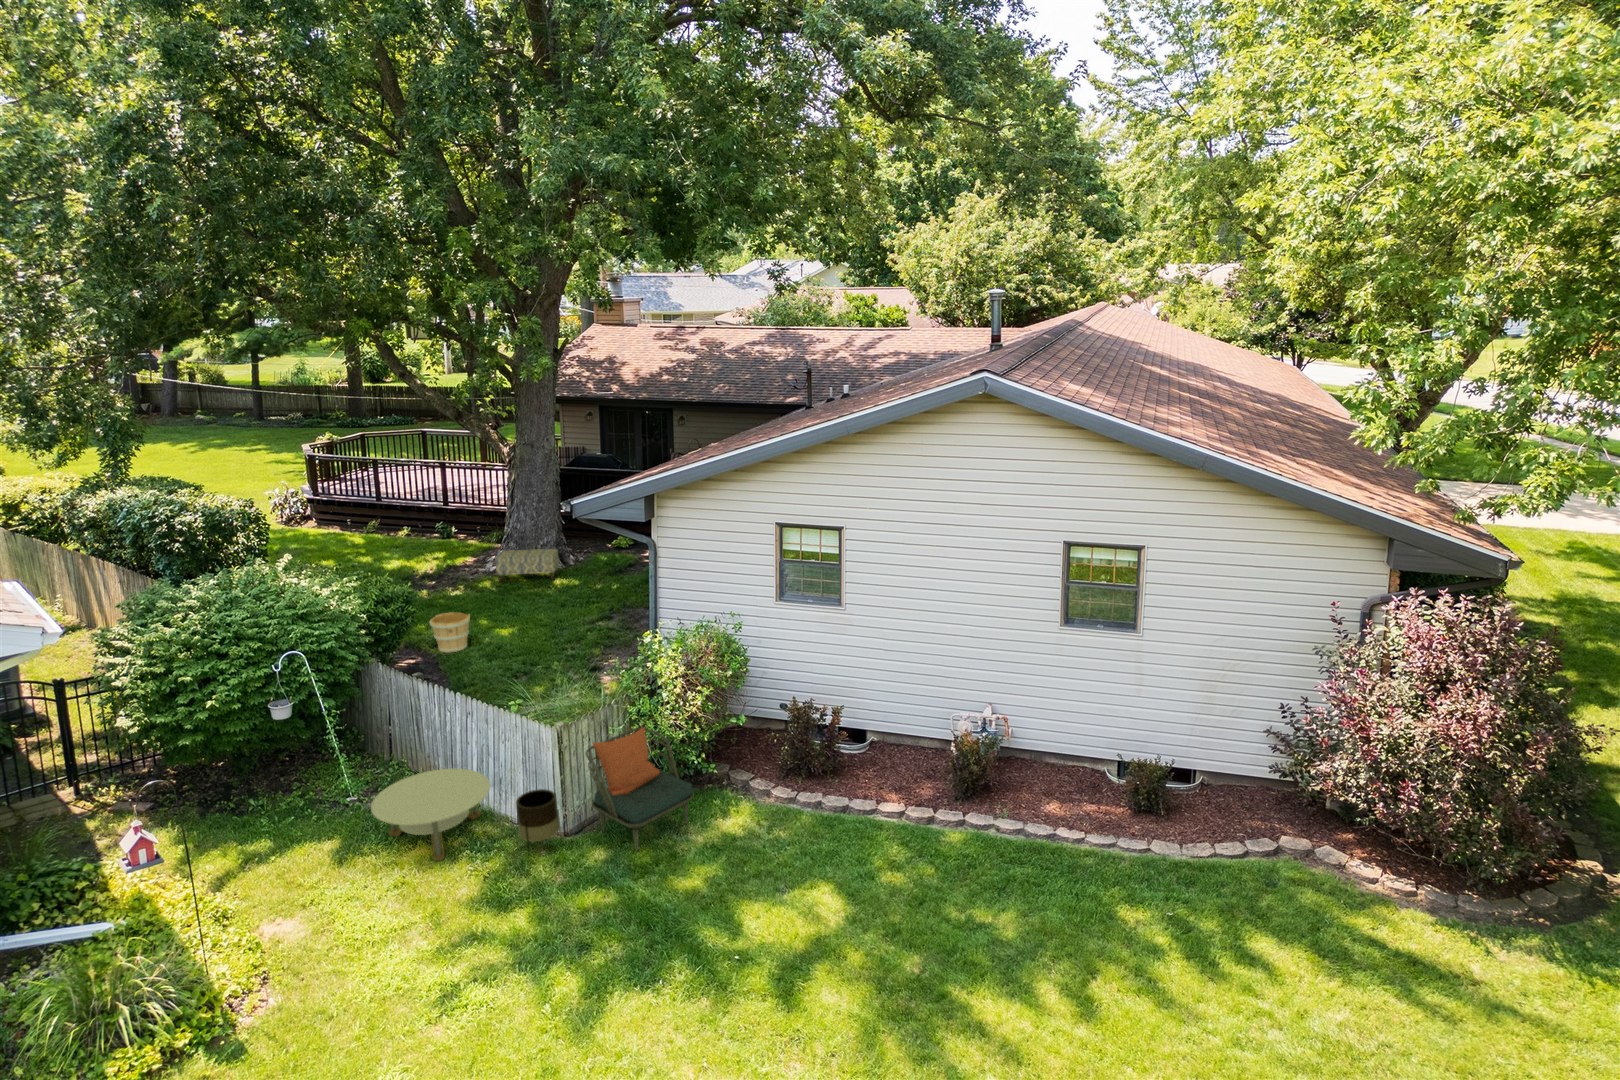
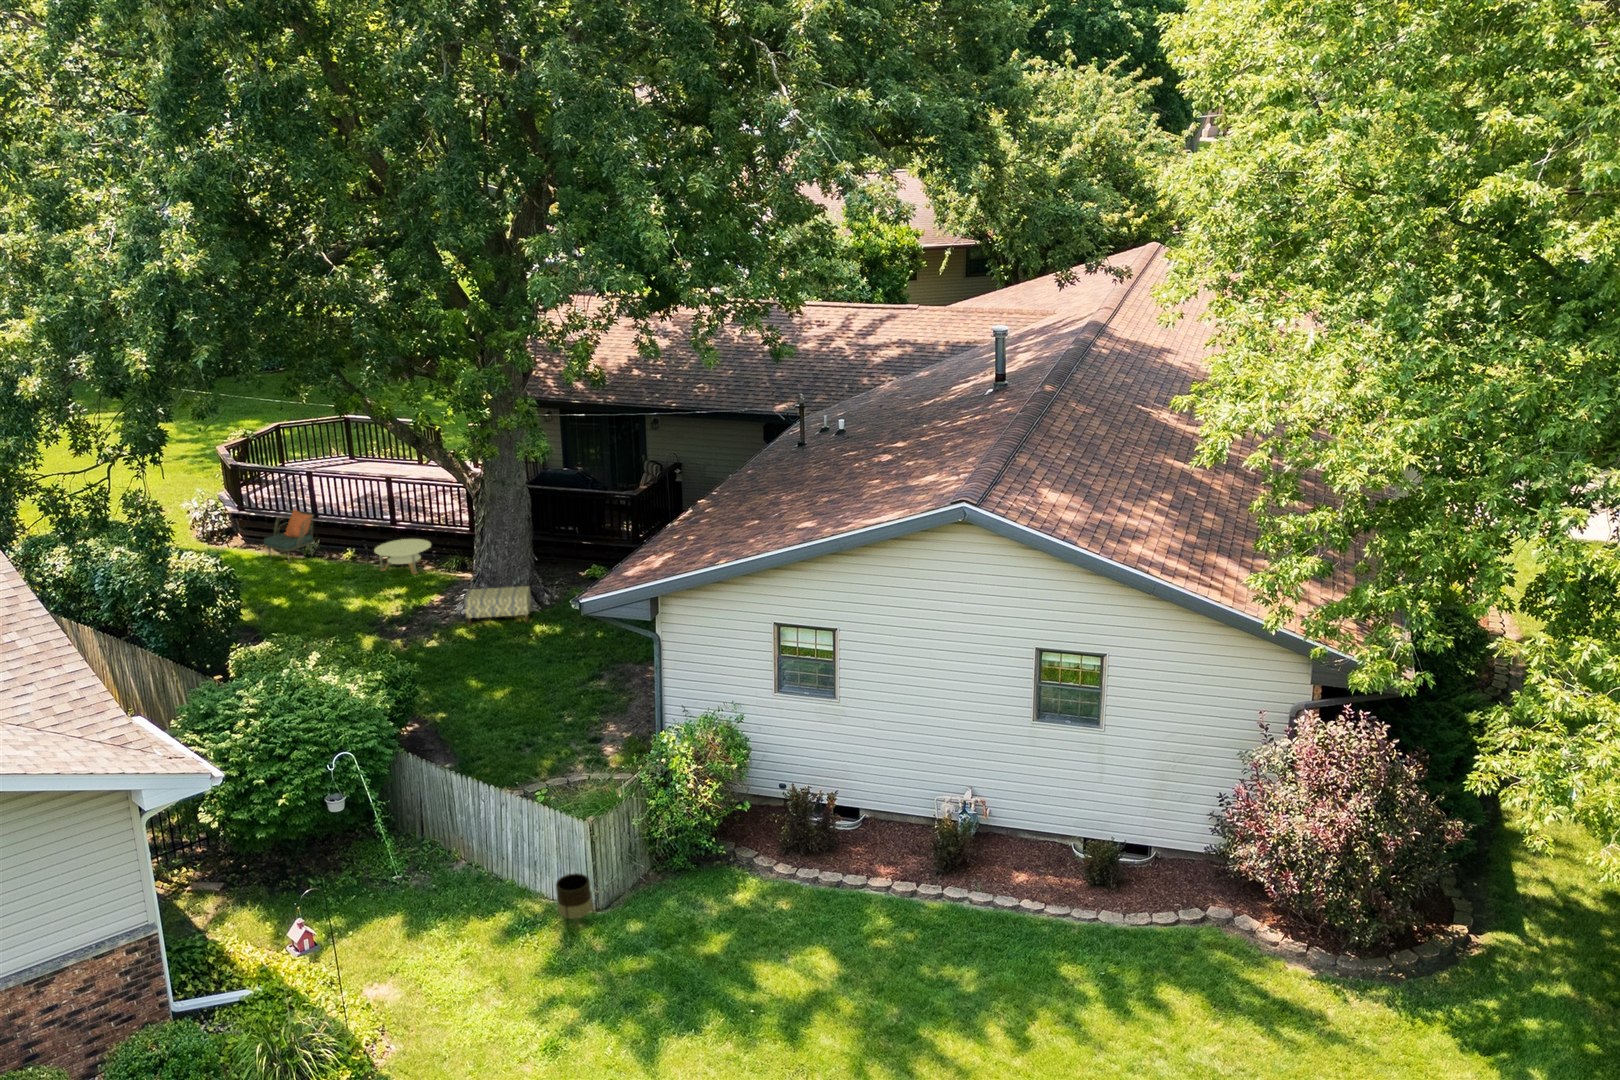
wooden bucket: present [430,612,470,653] -> none [418,675,459,718]
armchair: present [585,727,694,851] -> present [264,509,314,562]
round table: present [371,769,490,861] -> present [374,539,431,574]

